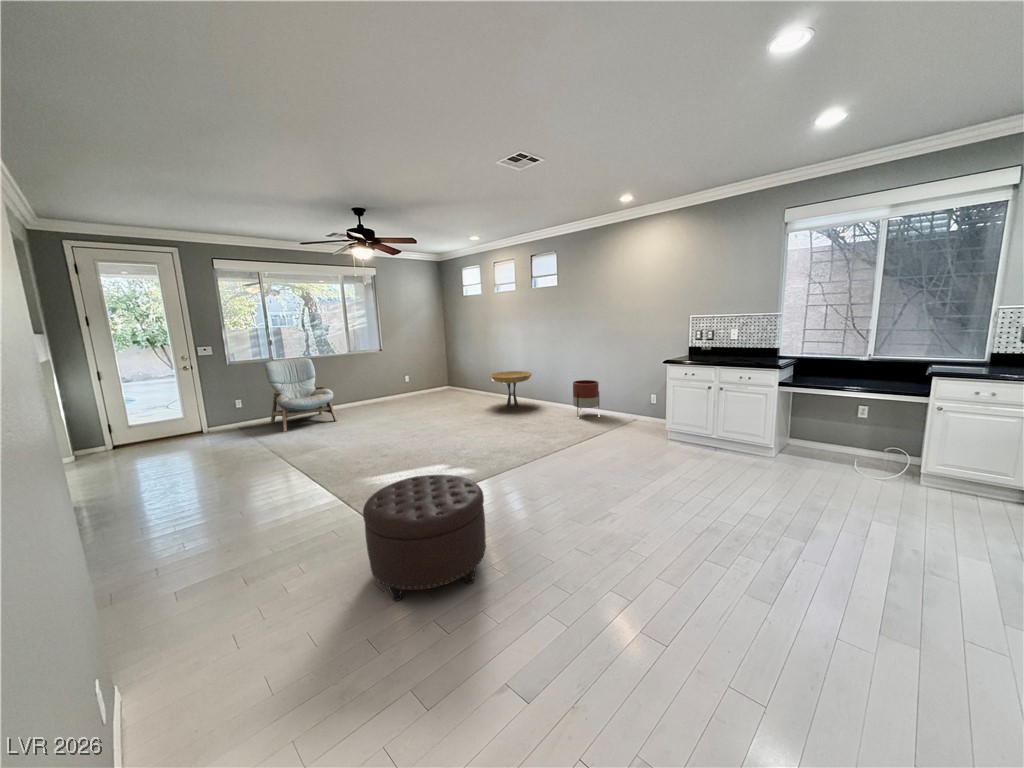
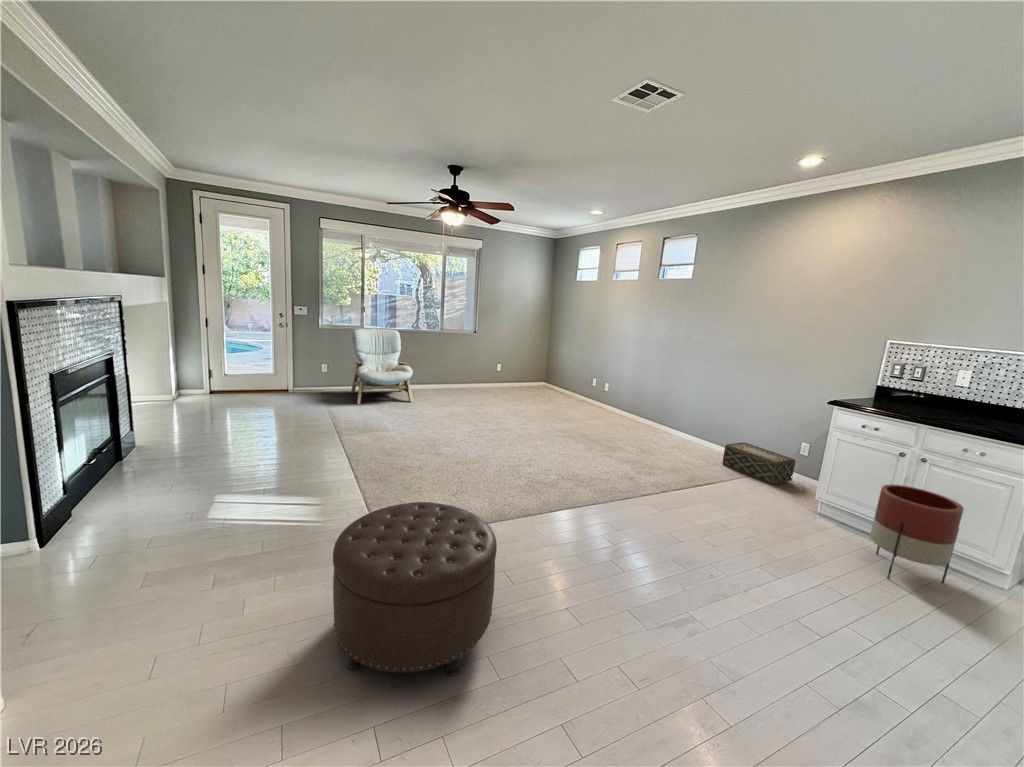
side table: present [490,371,532,407] -> none [587,377,640,422]
planter: present [573,380,599,415] -> present [870,485,964,583]
woven basket: none [603,403,650,427] -> present [722,442,795,484]

